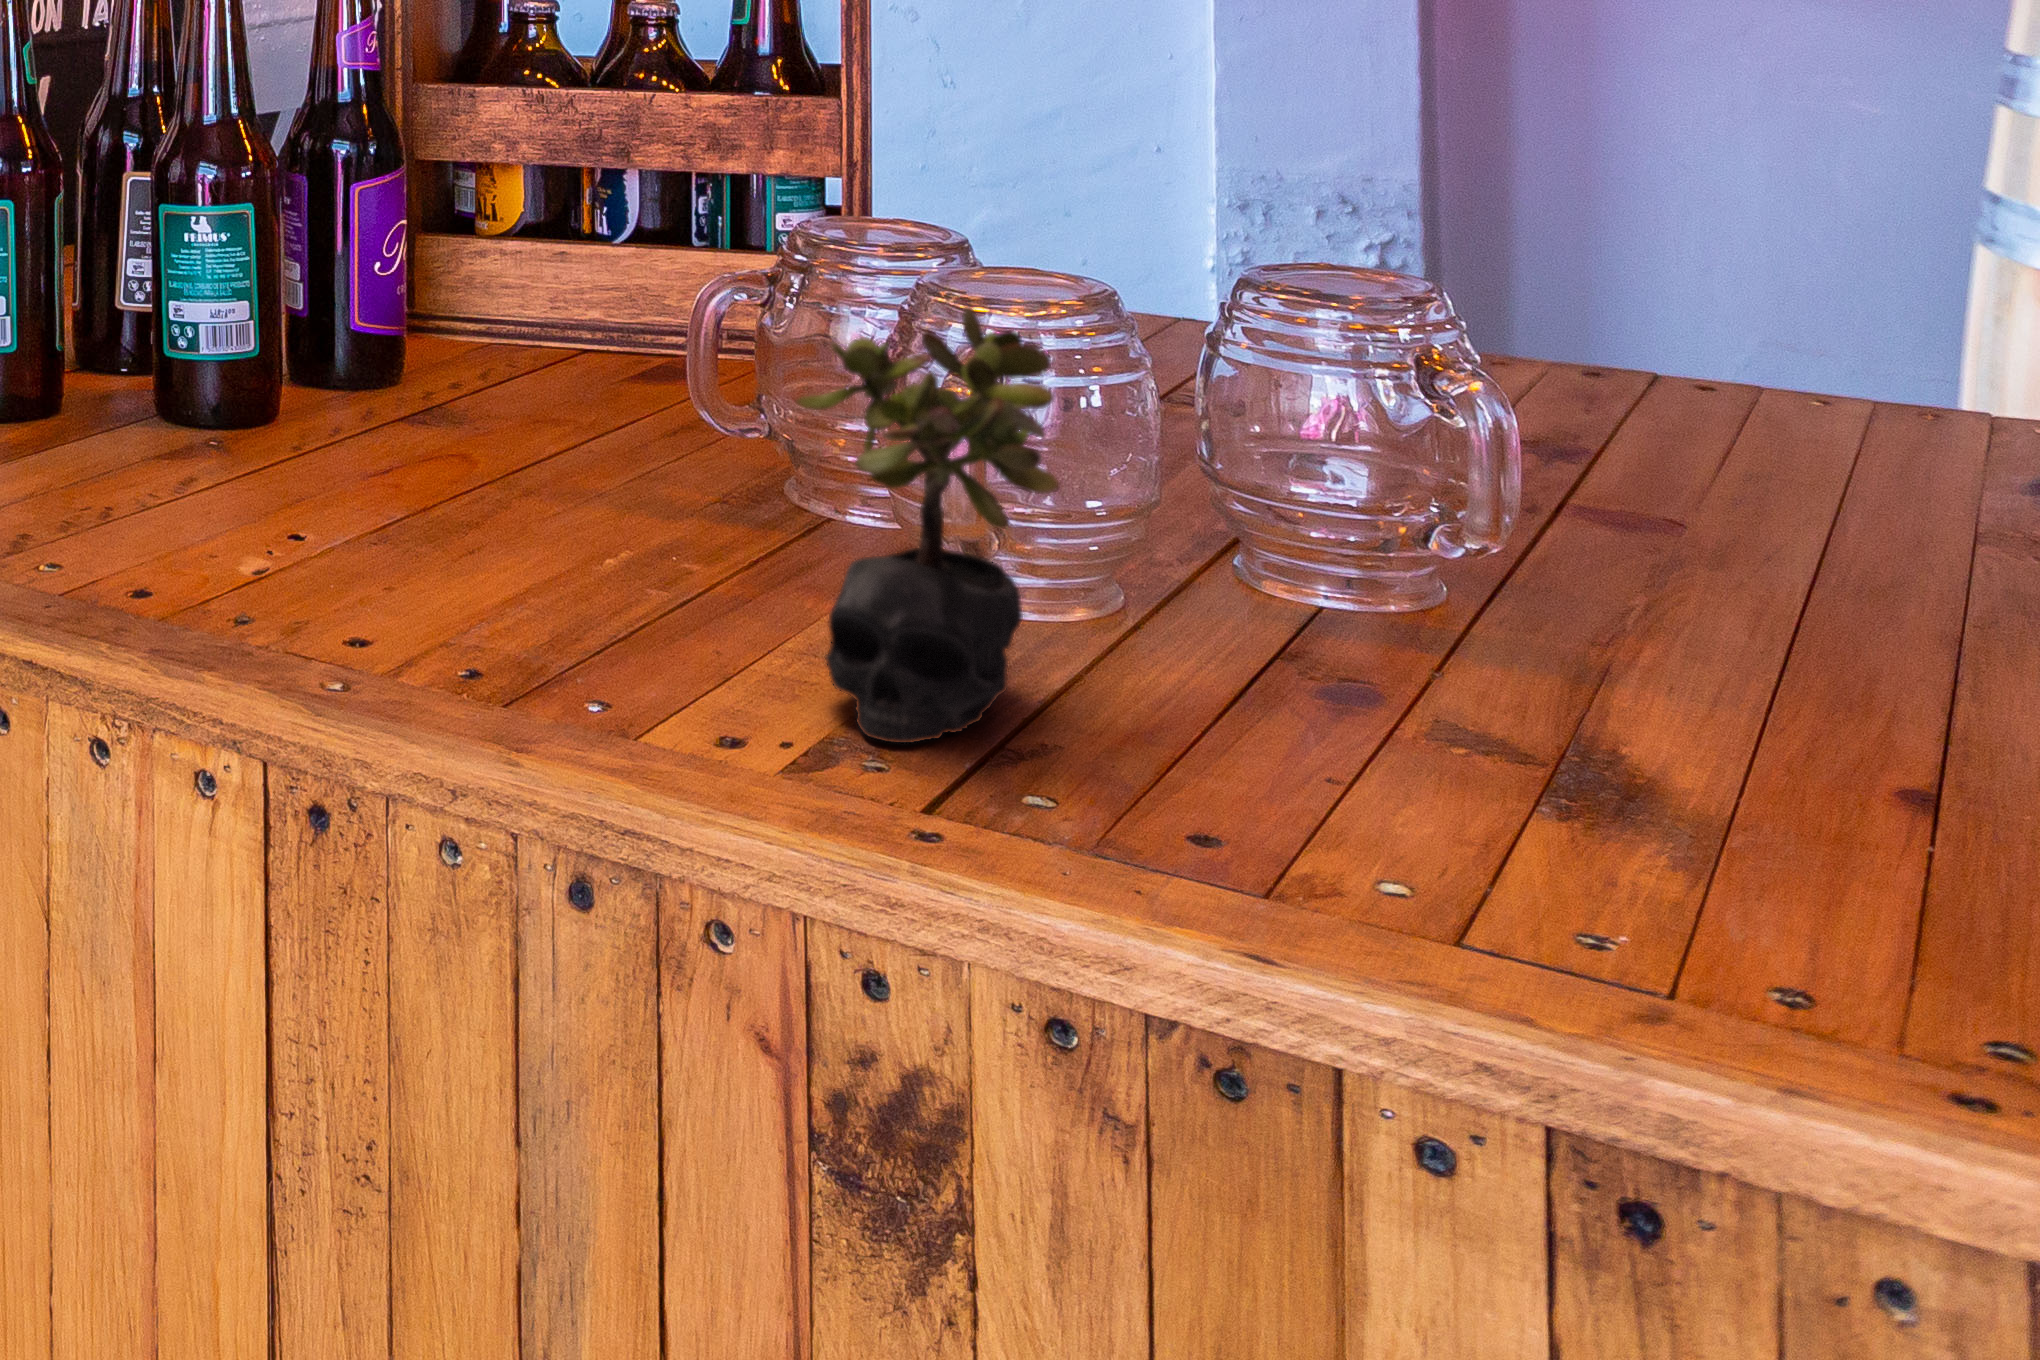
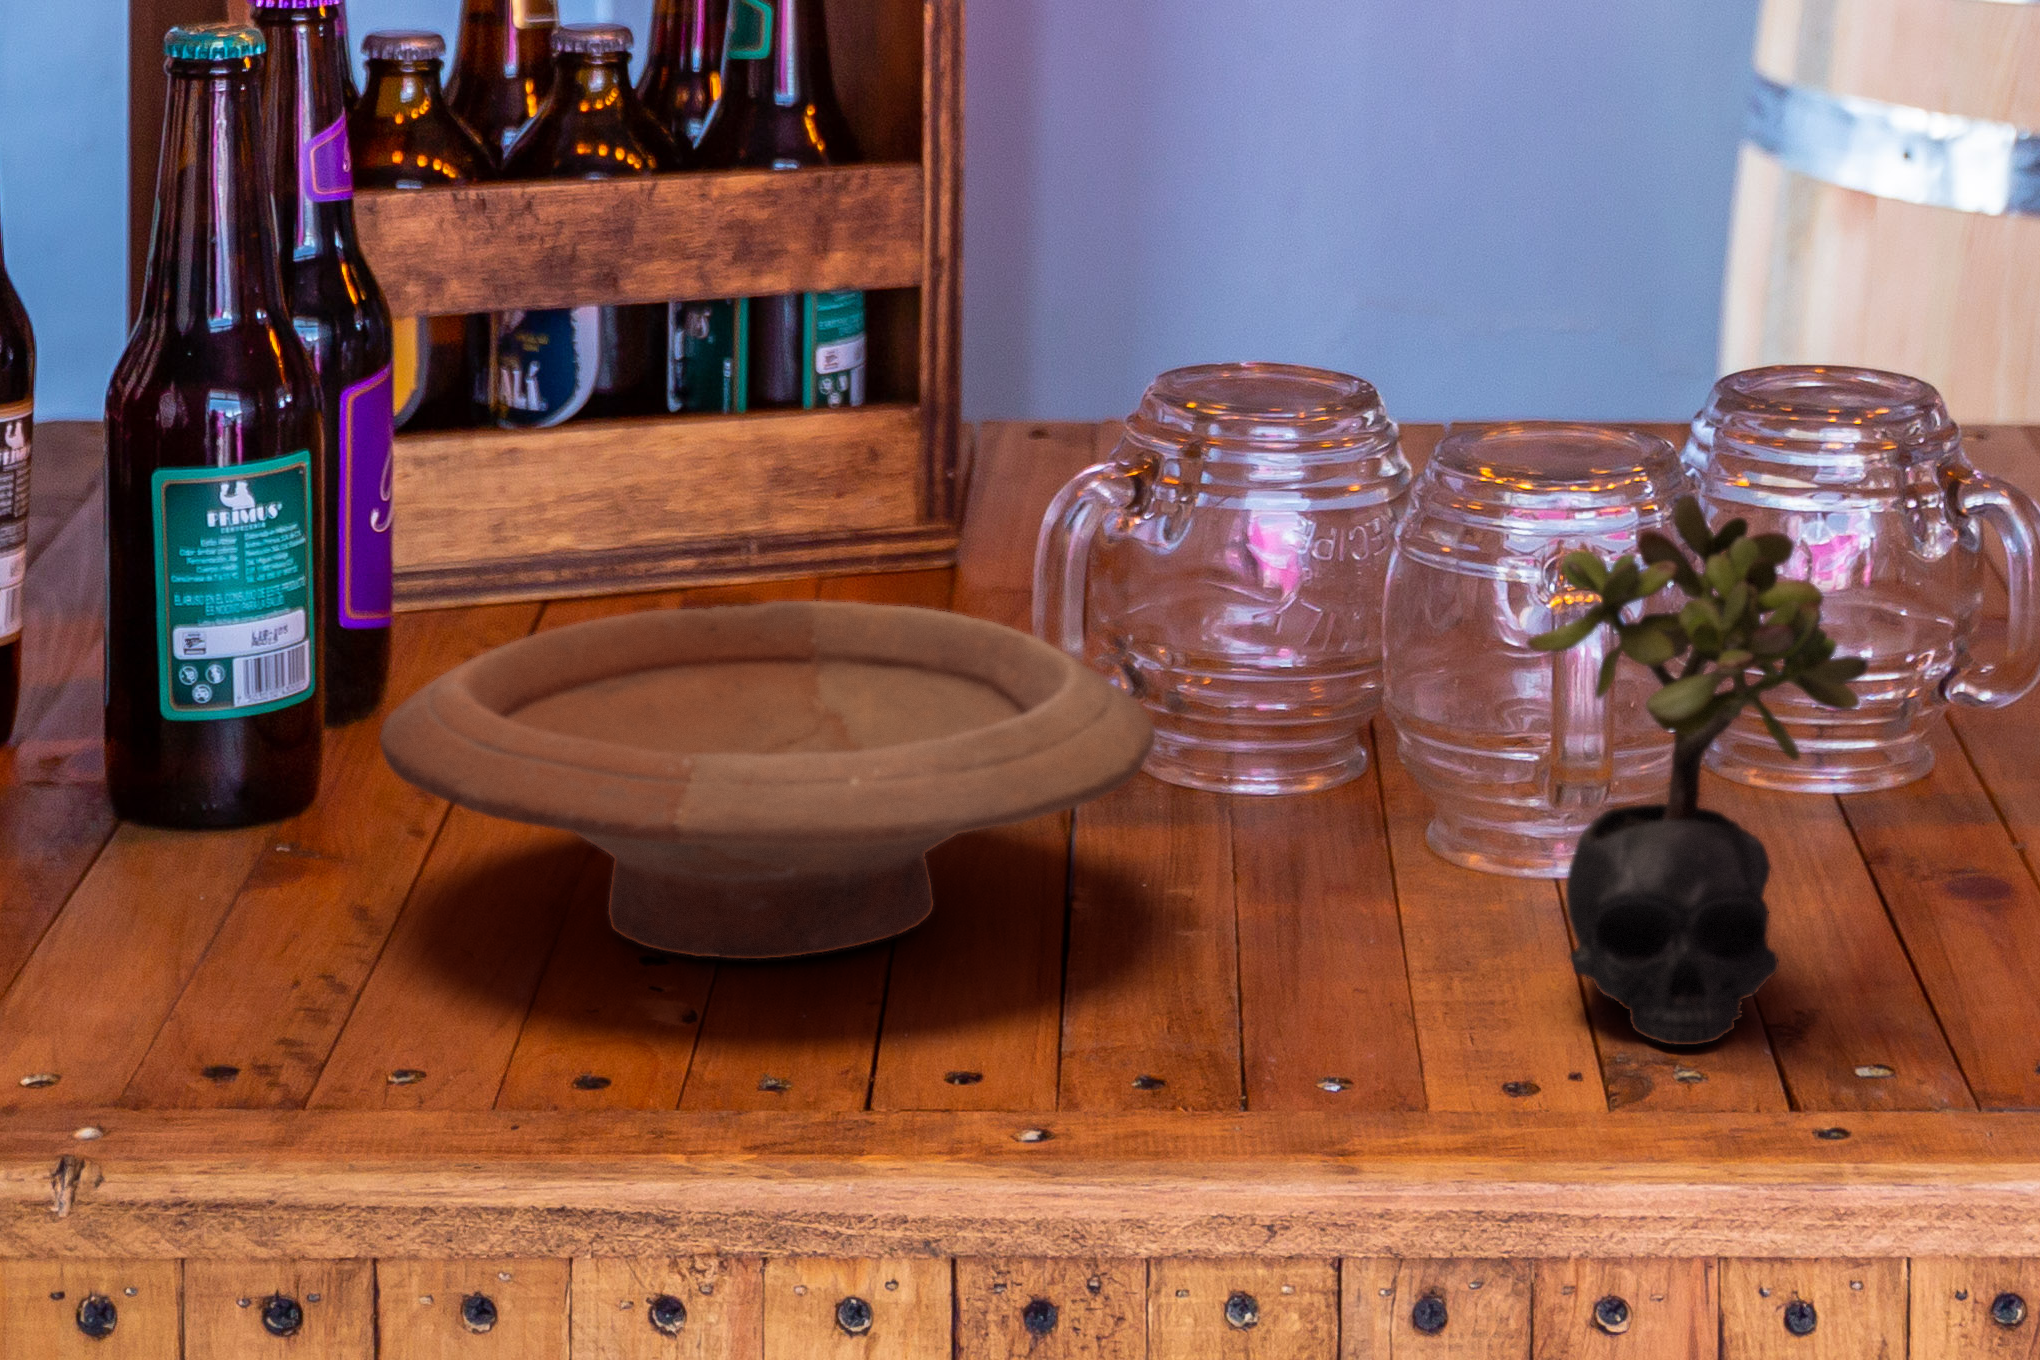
wooden bowl: none [154,319,659,545] -> present [380,601,1155,959]

